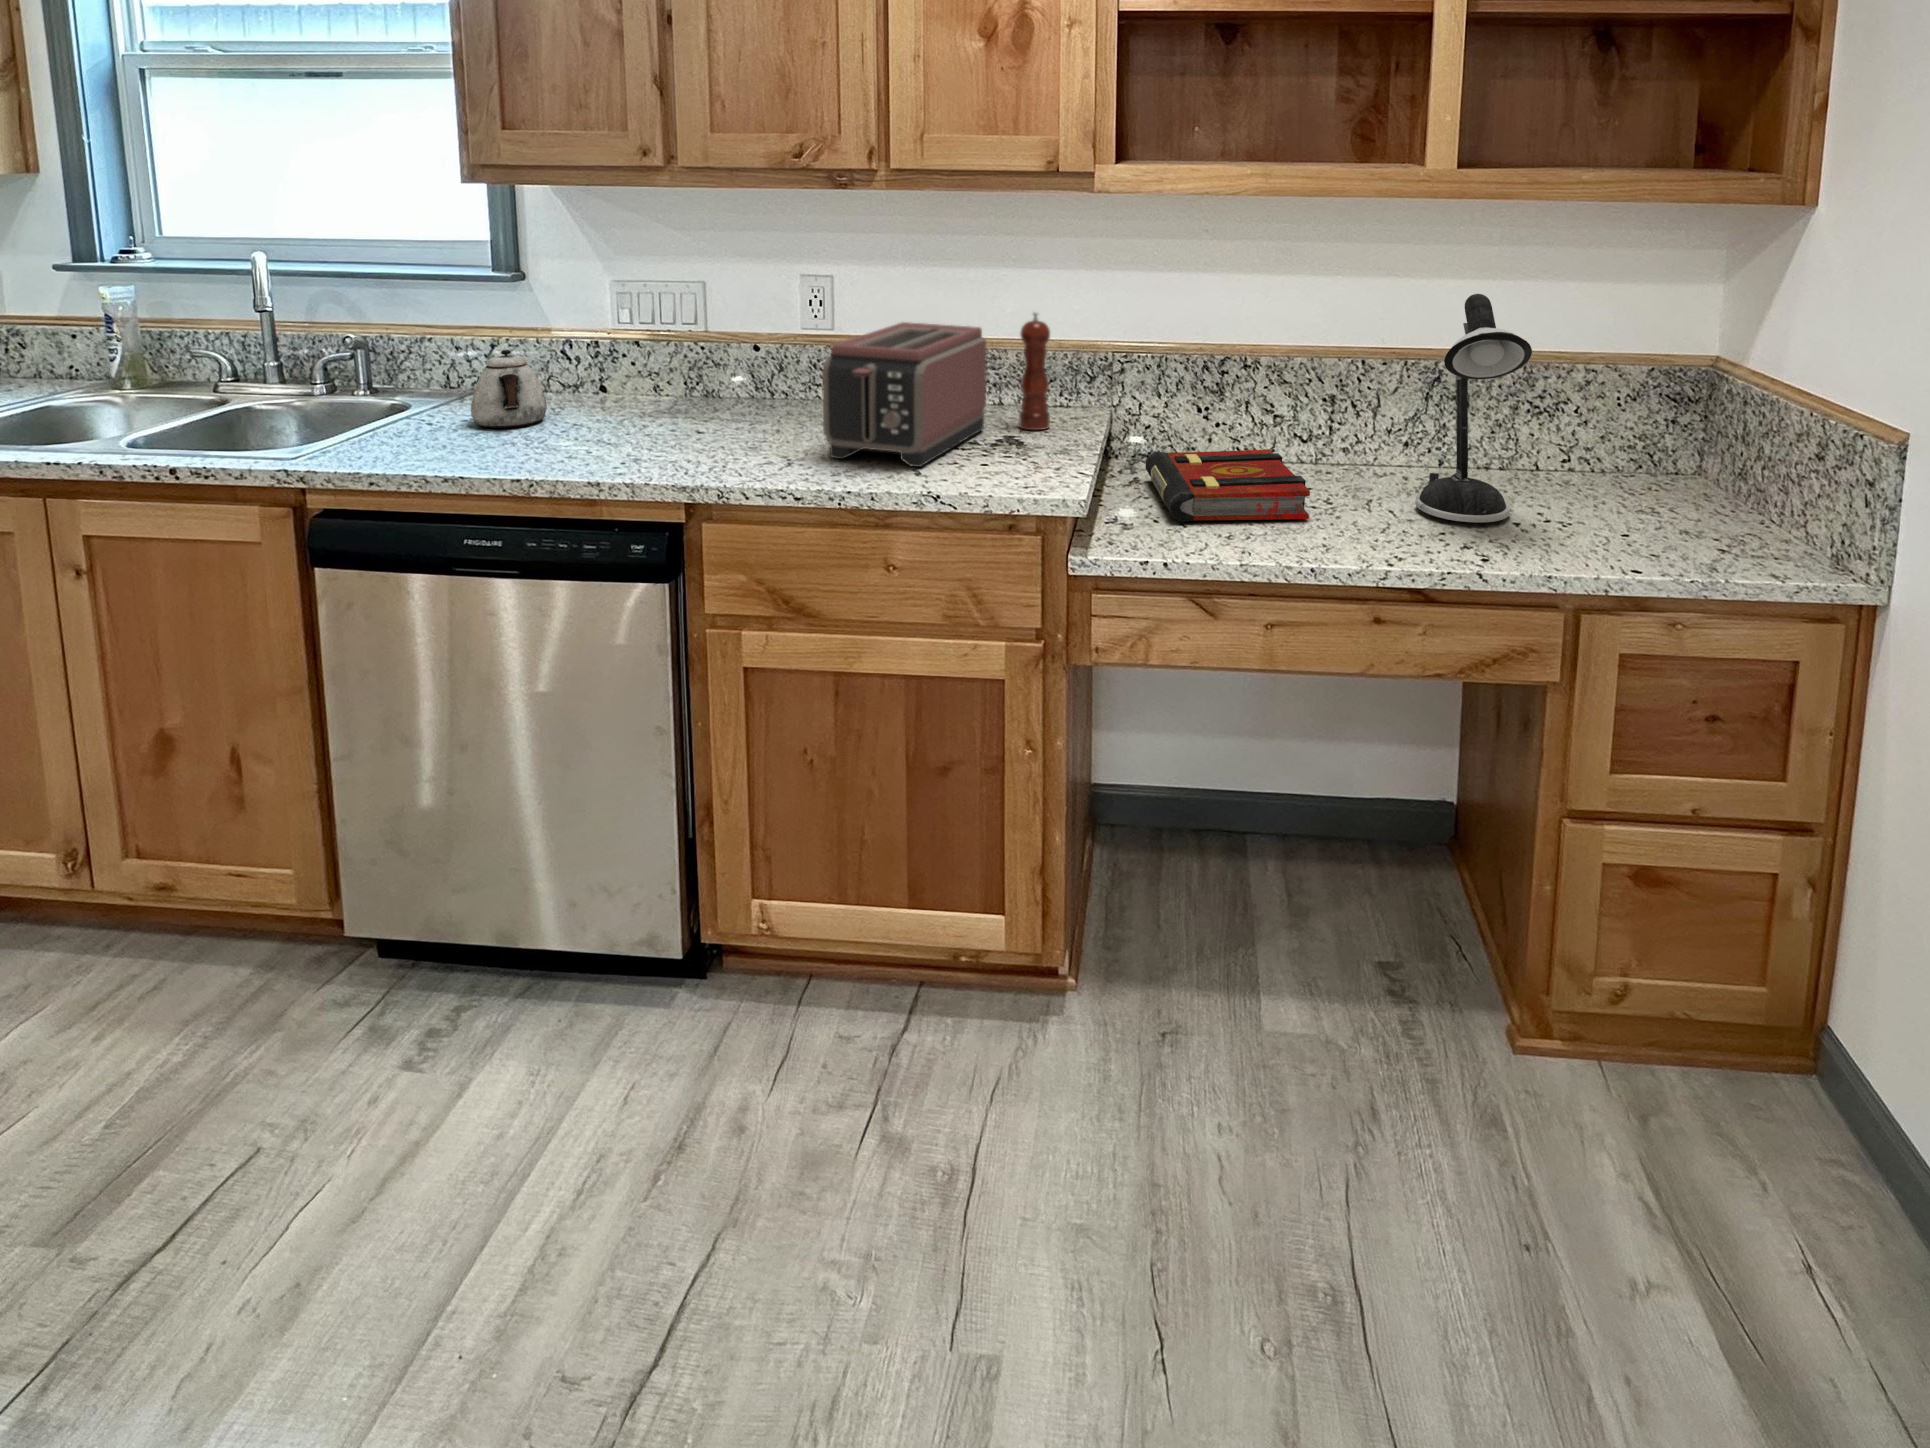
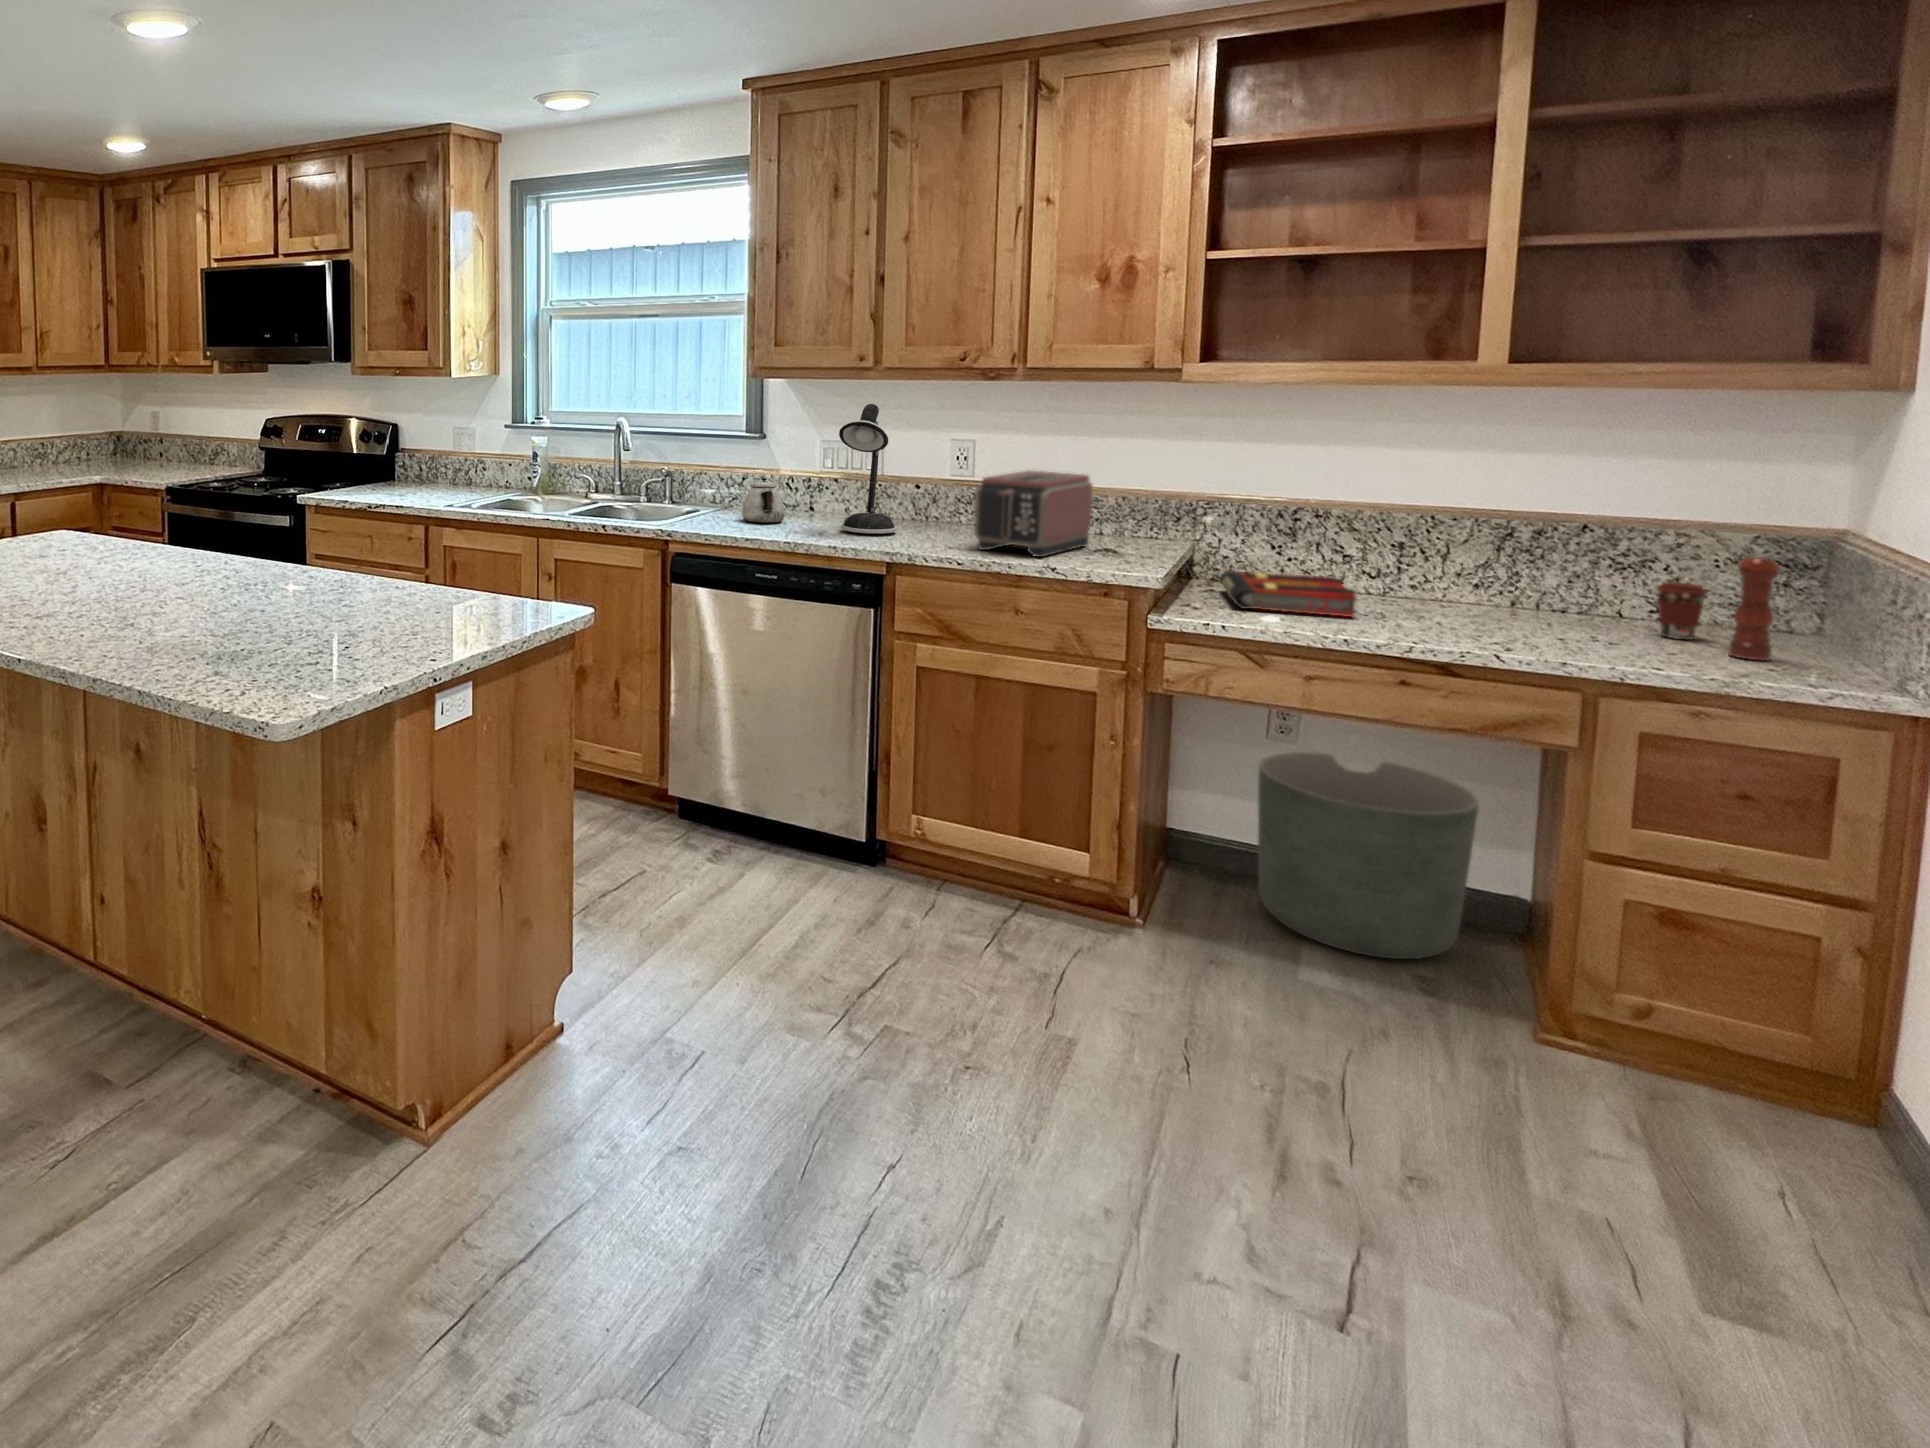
desk lamp: present [1415,294,1532,522] -> present [839,404,897,533]
pepper mill: present [1019,312,1050,430] -> present [1728,549,1780,661]
coffee cup: none [1588,435,1637,505] -> present [1655,582,1707,640]
planter: none [1198,666,1429,955] -> present [1258,752,1479,959]

